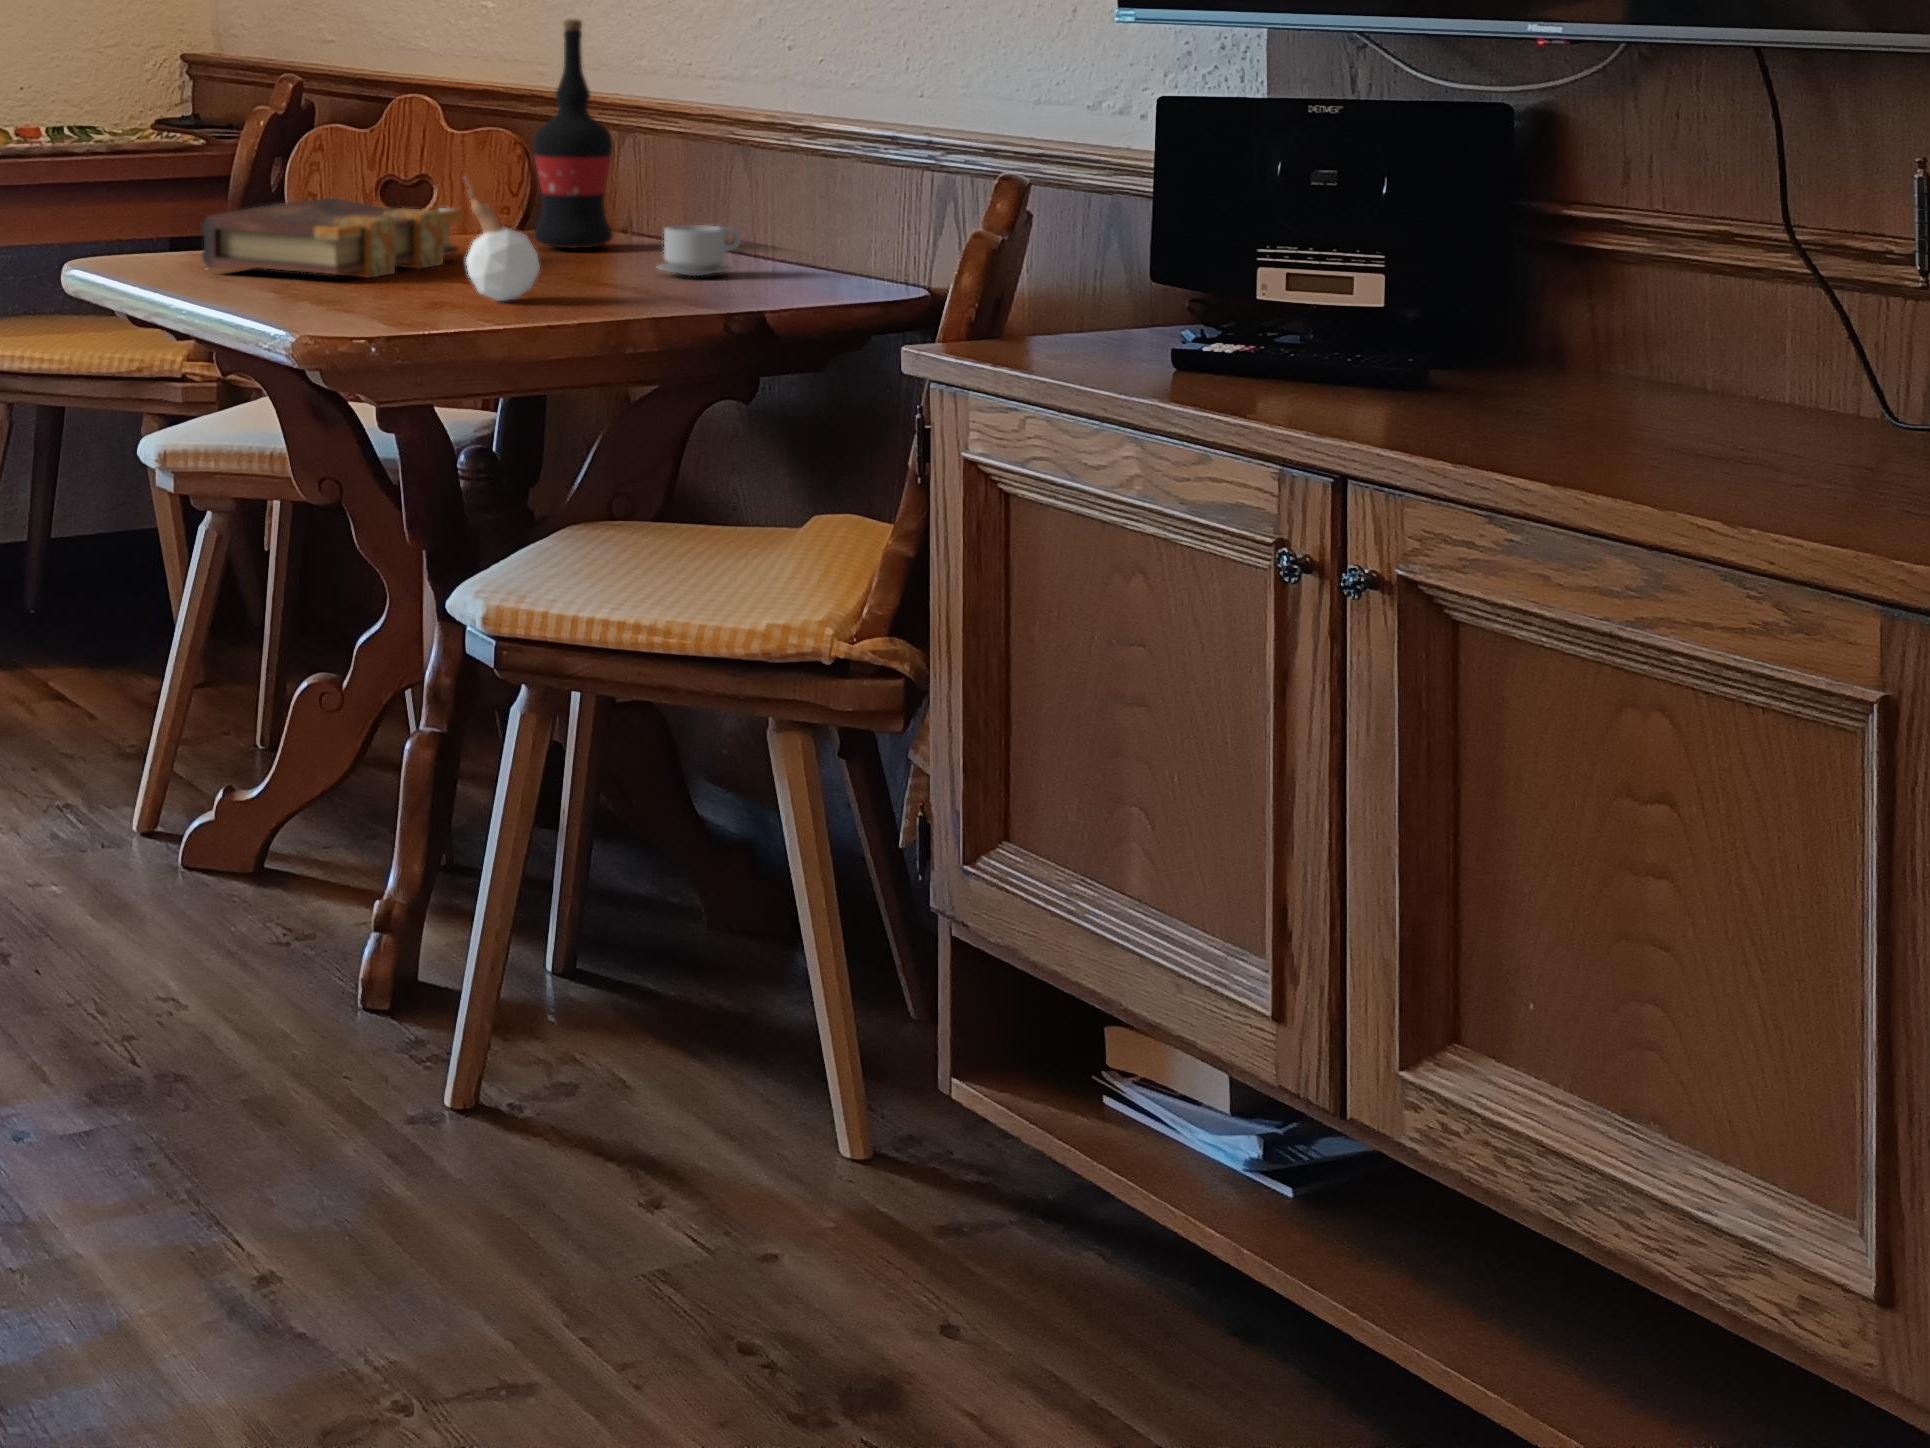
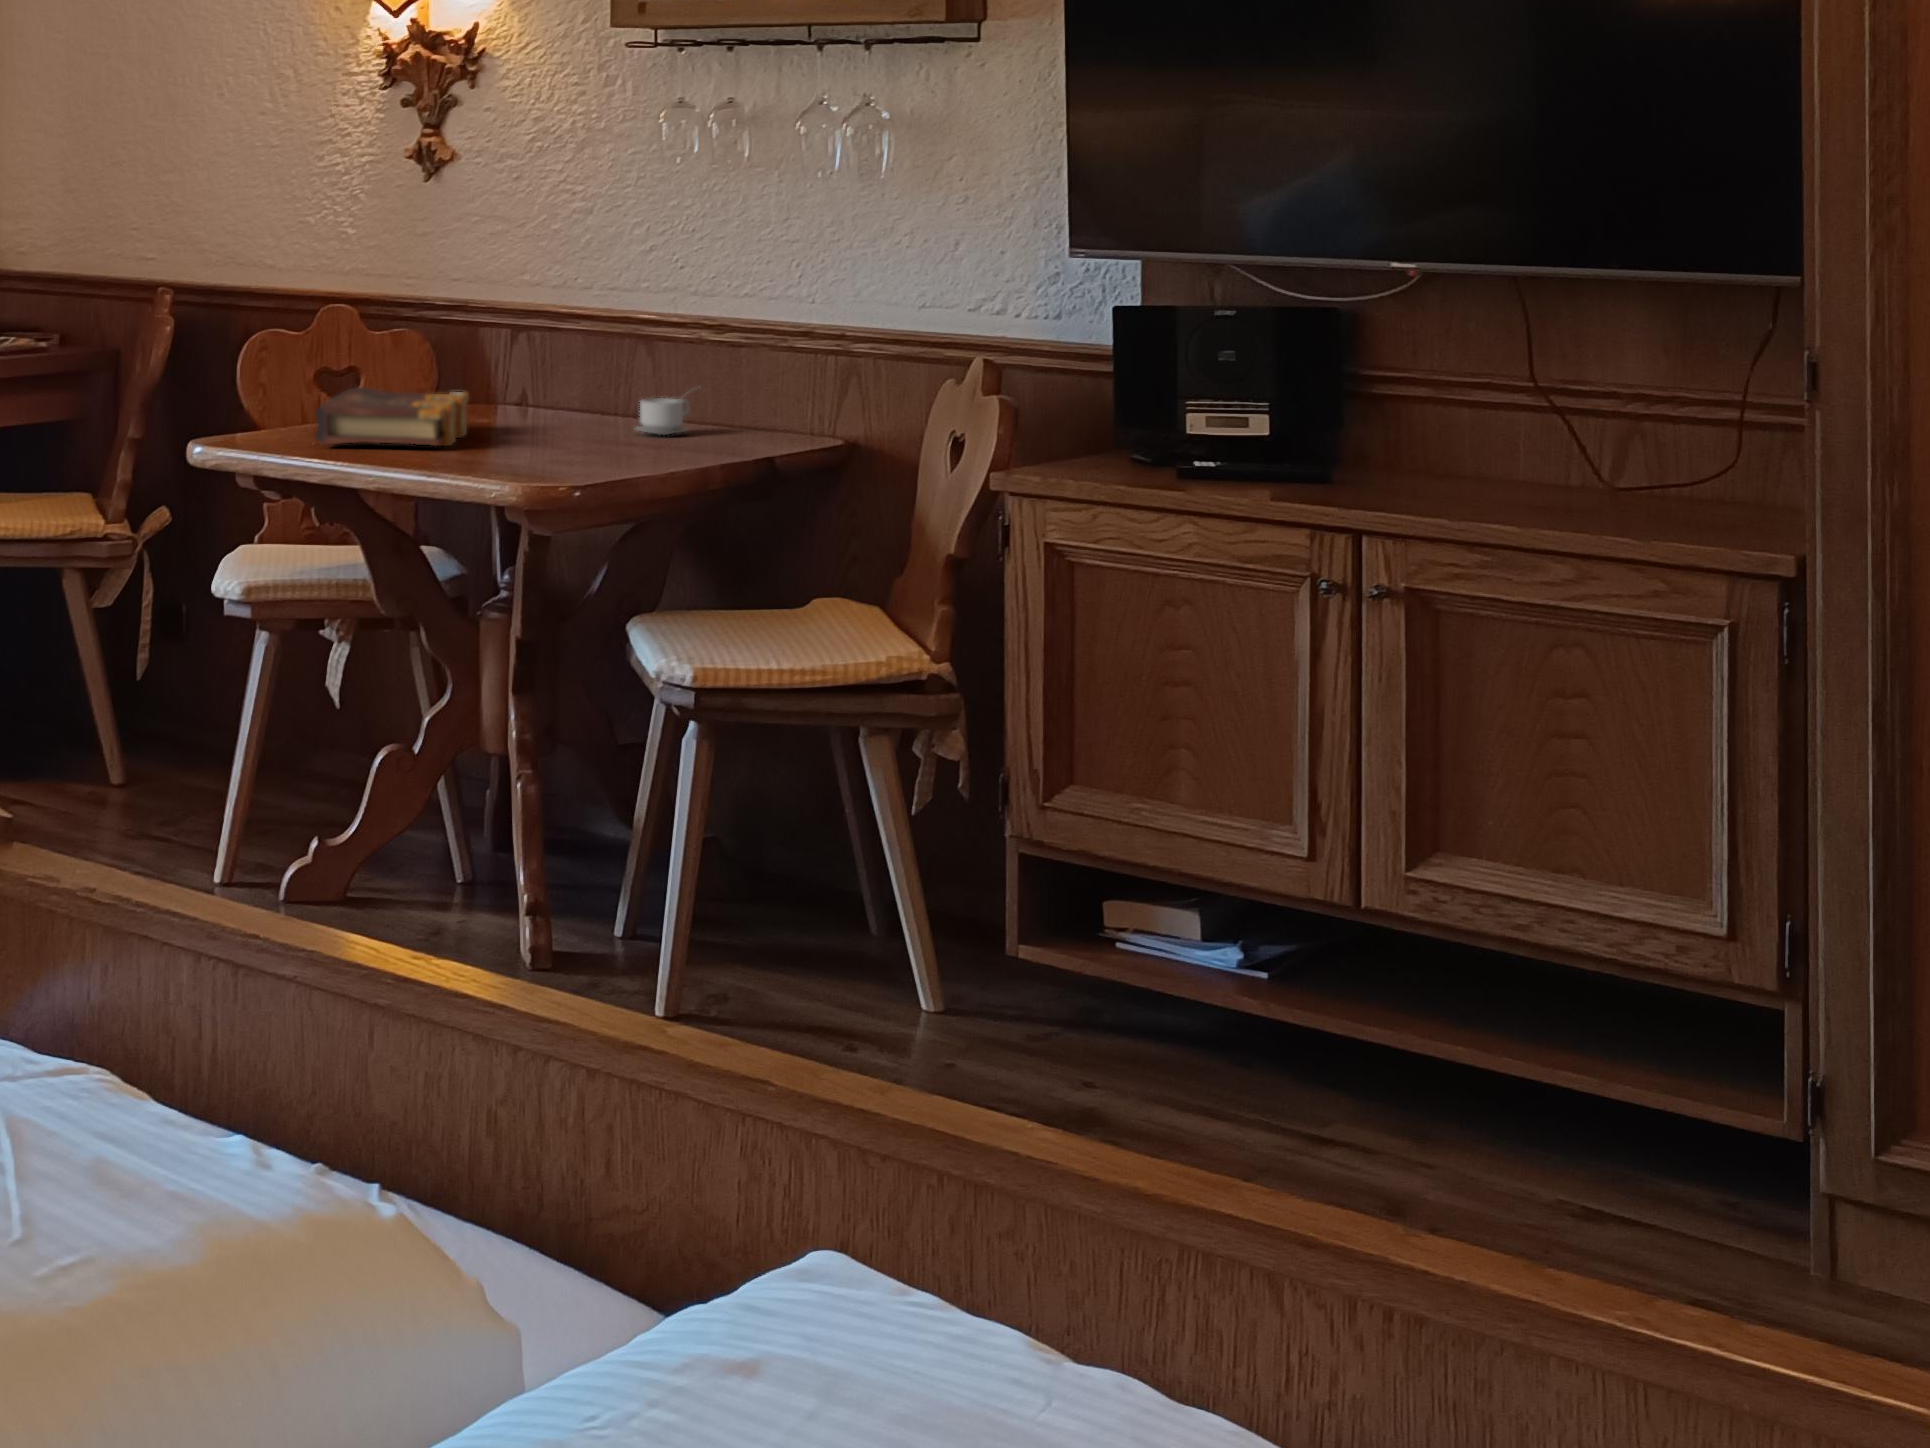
wine bottle: present [533,19,613,248] -> none [489,248,549,418]
candle: present [465,178,540,301] -> none [565,370,618,458]

